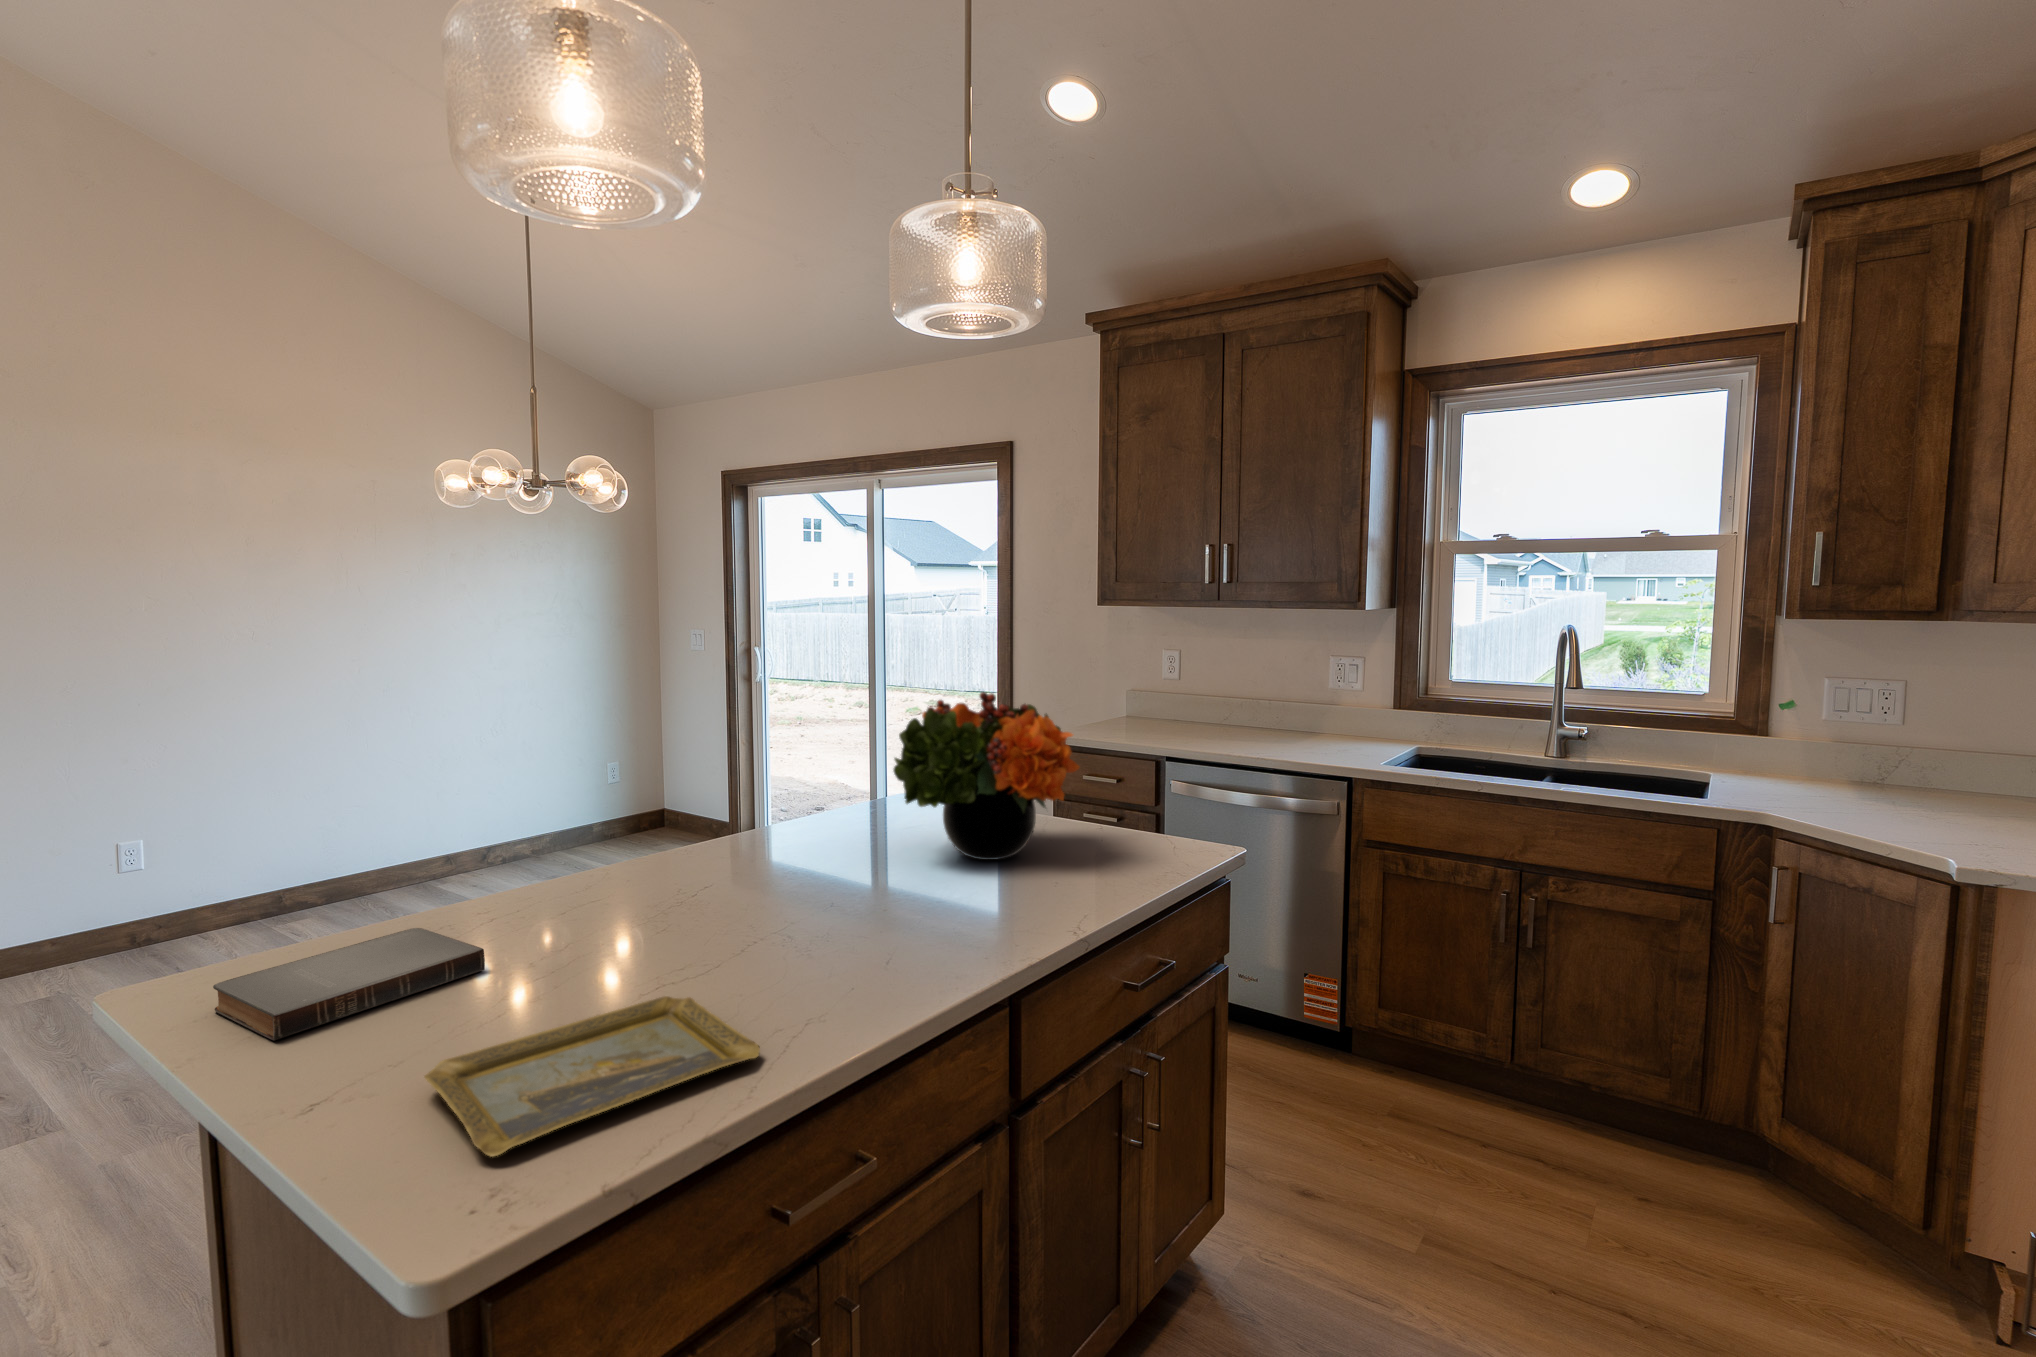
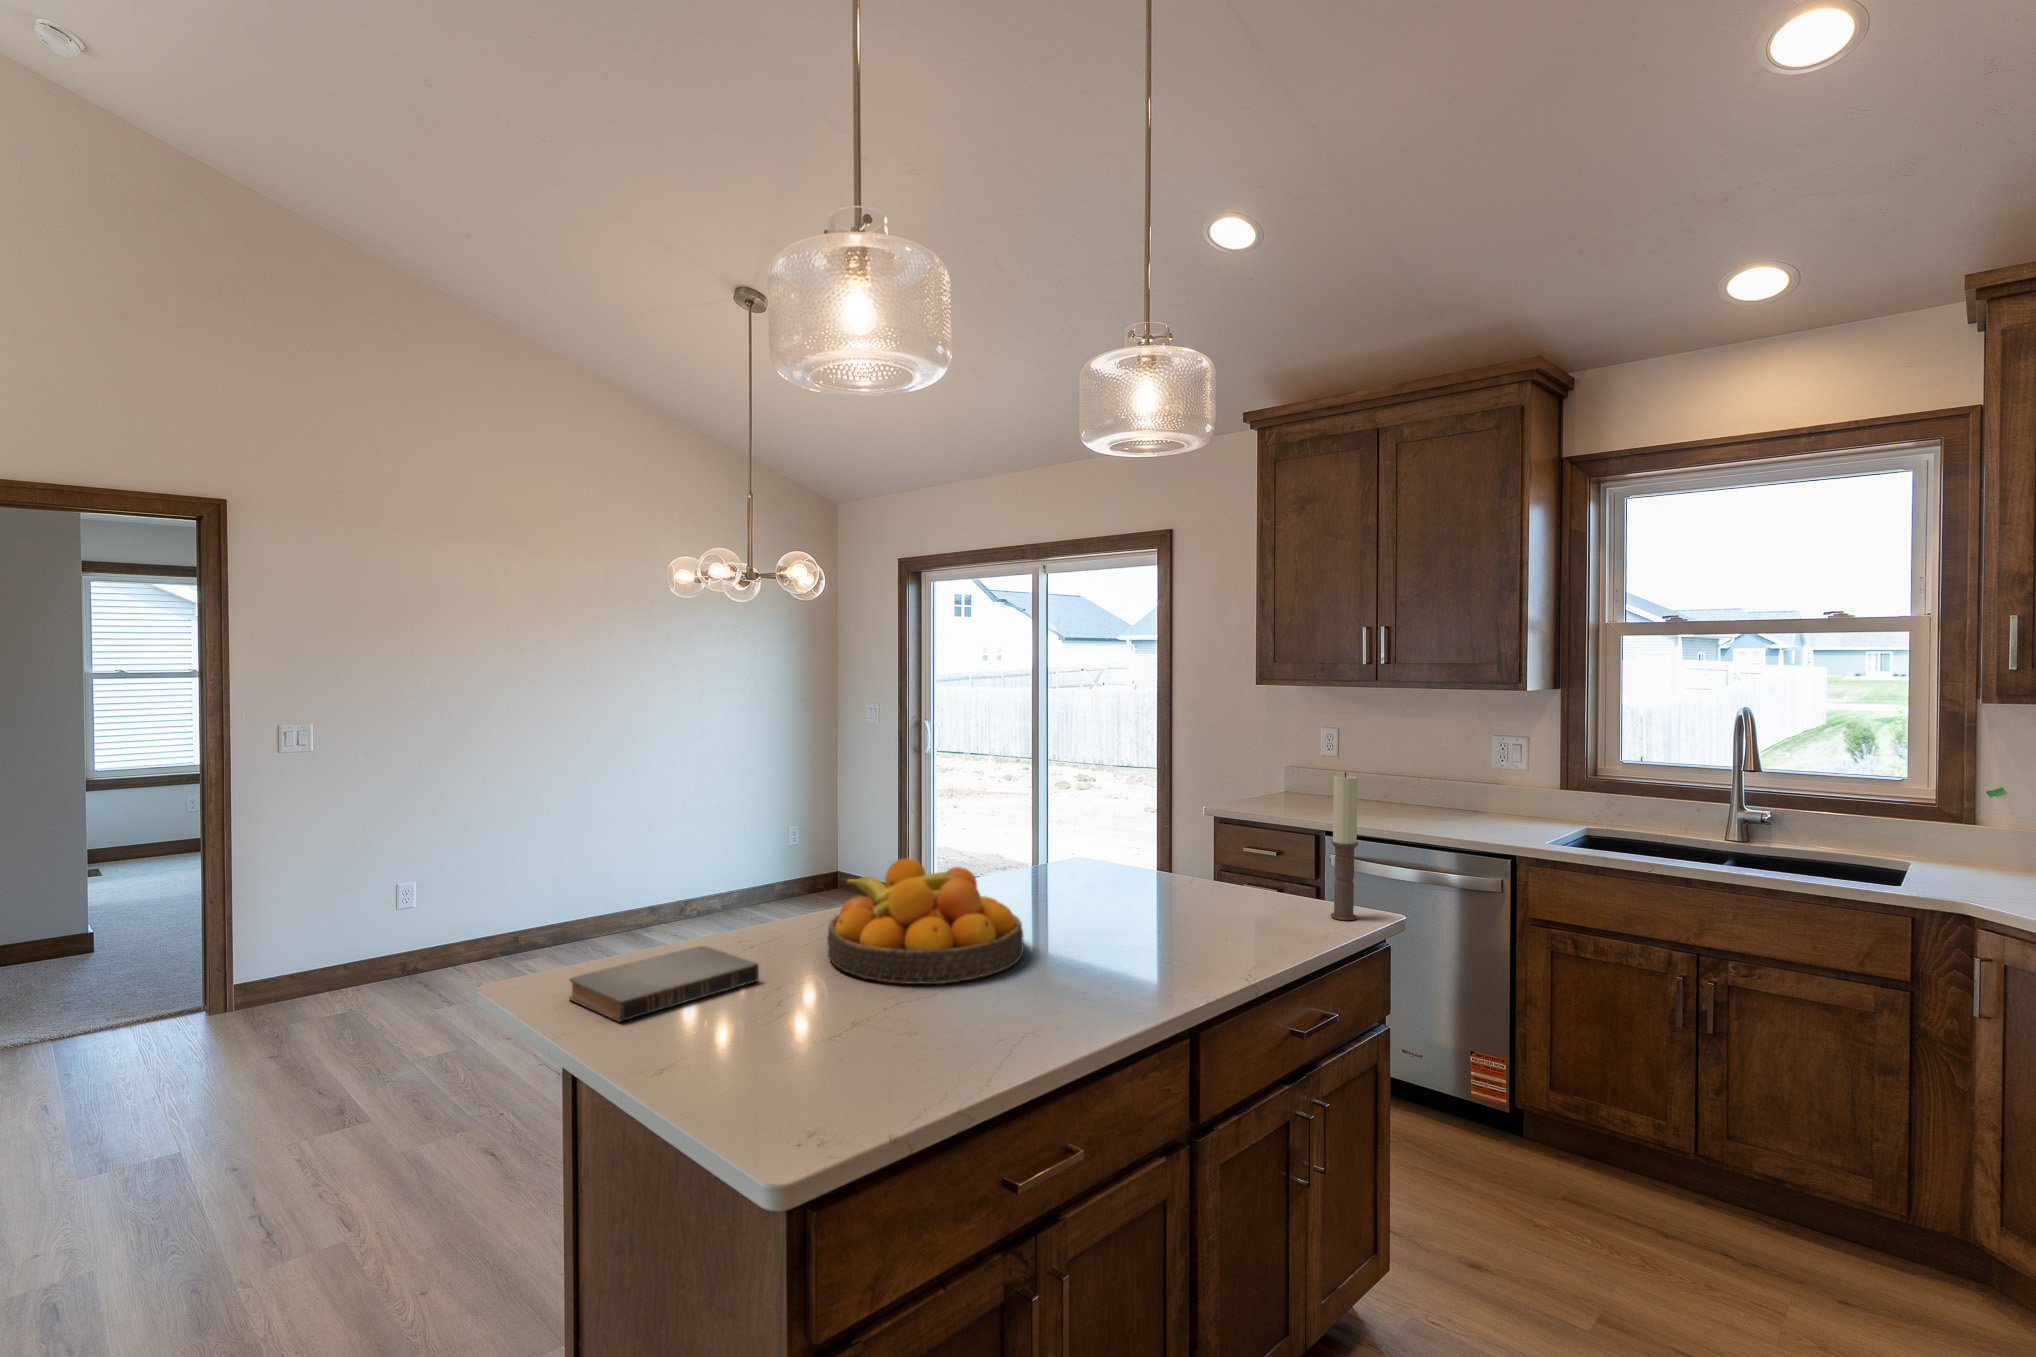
flower arrangement: present [893,692,1079,860] -> none [1074,763,1247,915]
candle: none [1170,699,1199,858] -> present [1331,772,1358,920]
fruit bowl: none [581,810,824,963] -> present [827,859,1024,984]
tray: present [424,996,760,1156] -> none [741,1006,990,1107]

